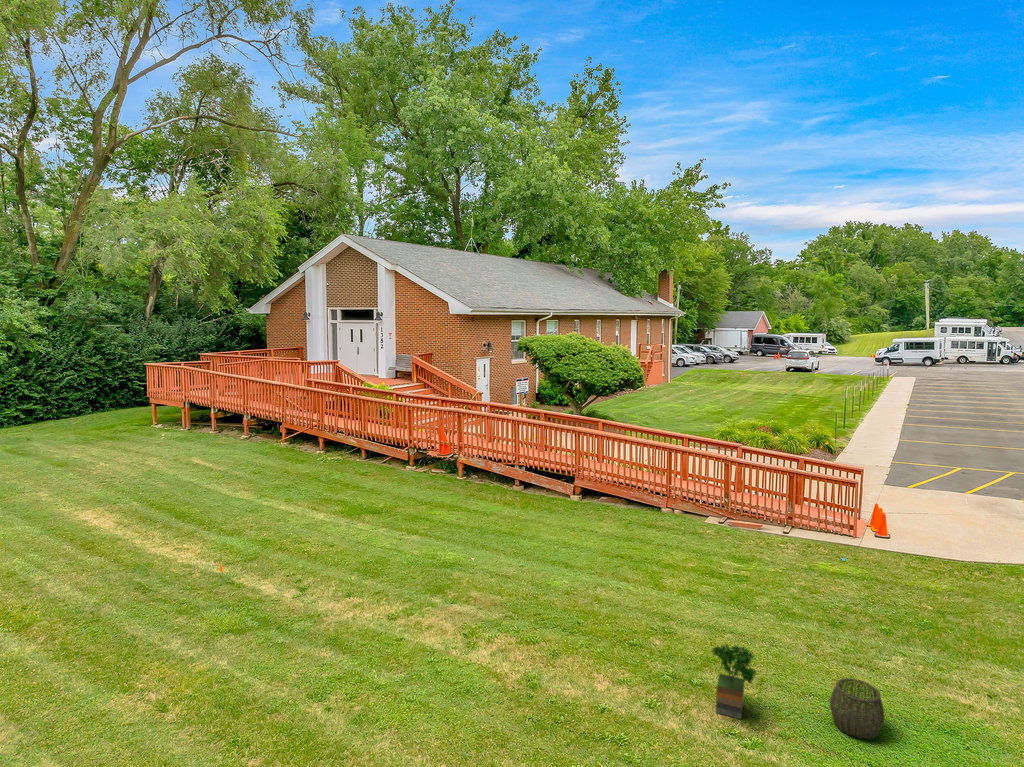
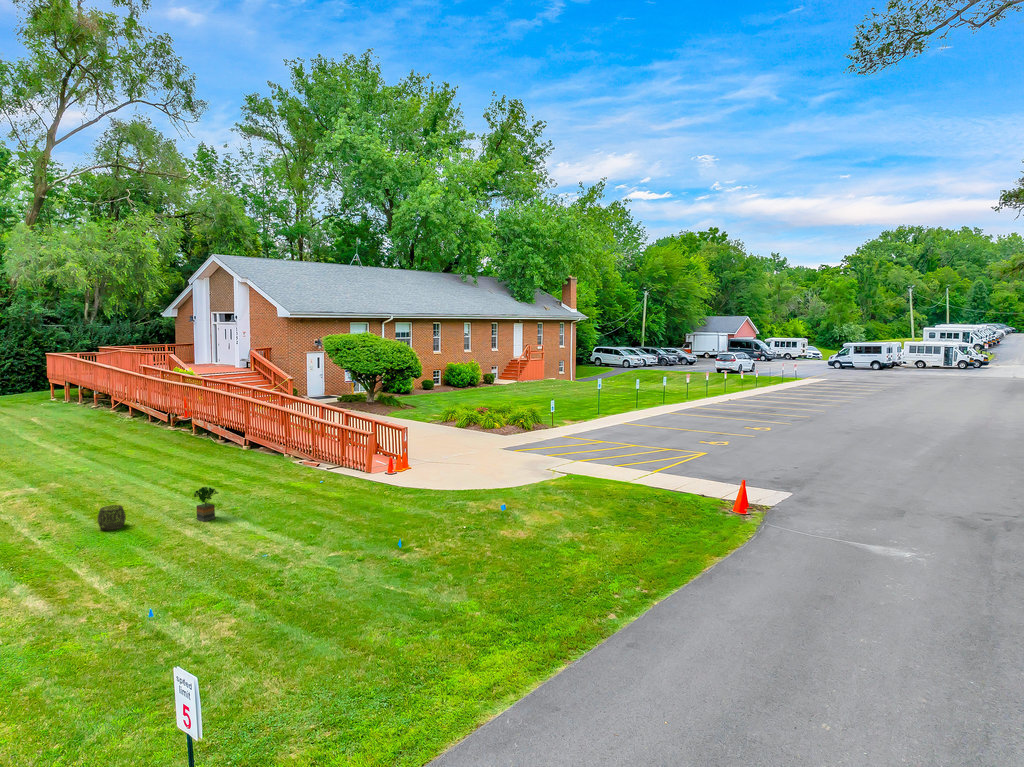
potted tree: present [712,644,756,719] -> present [194,487,218,521]

